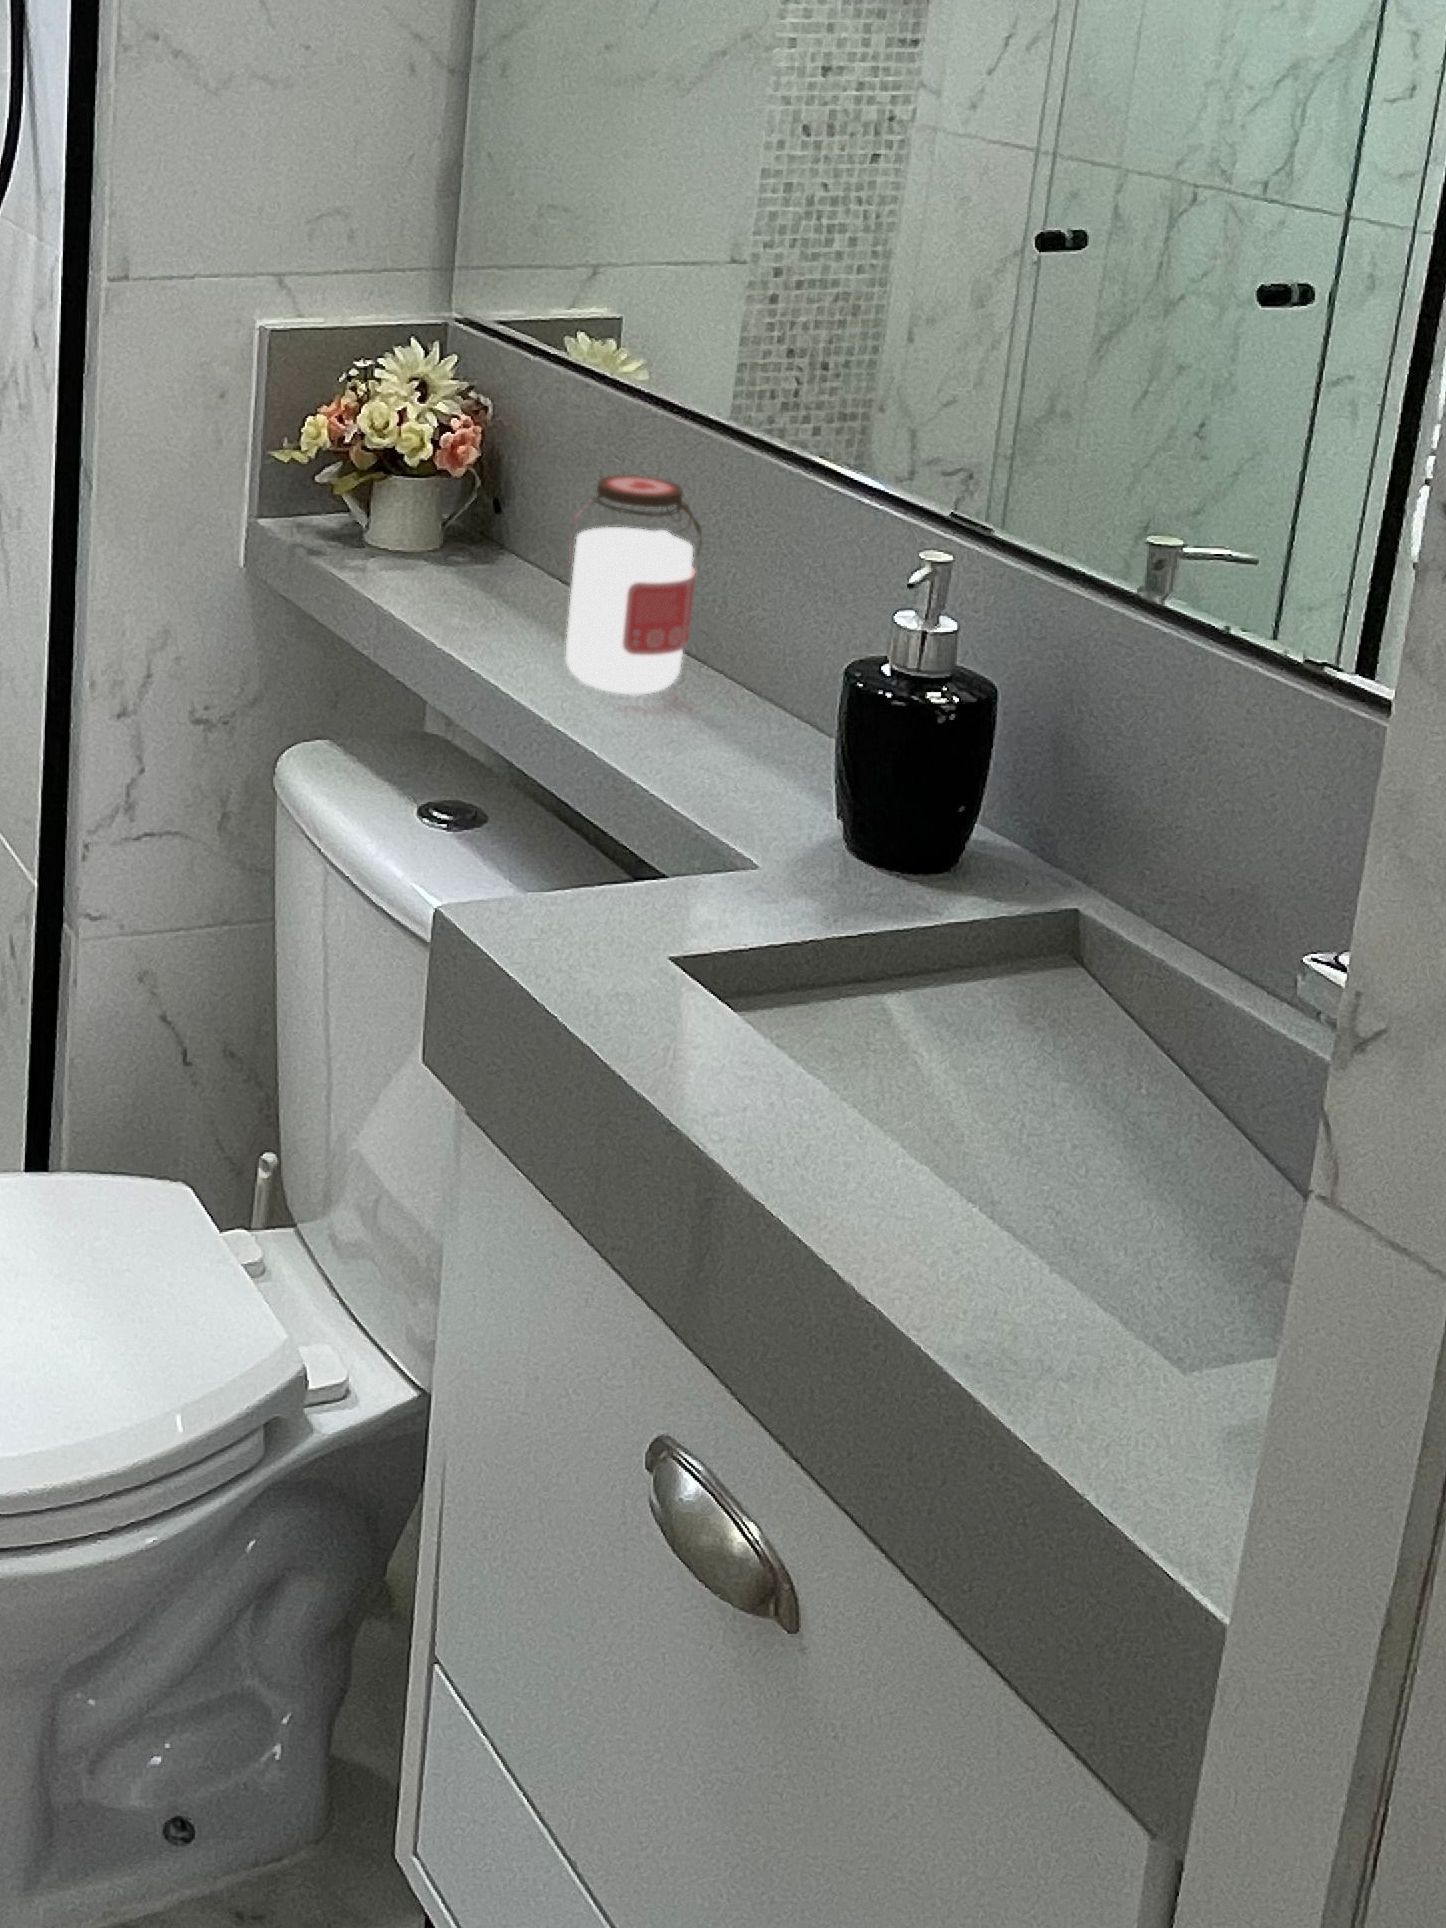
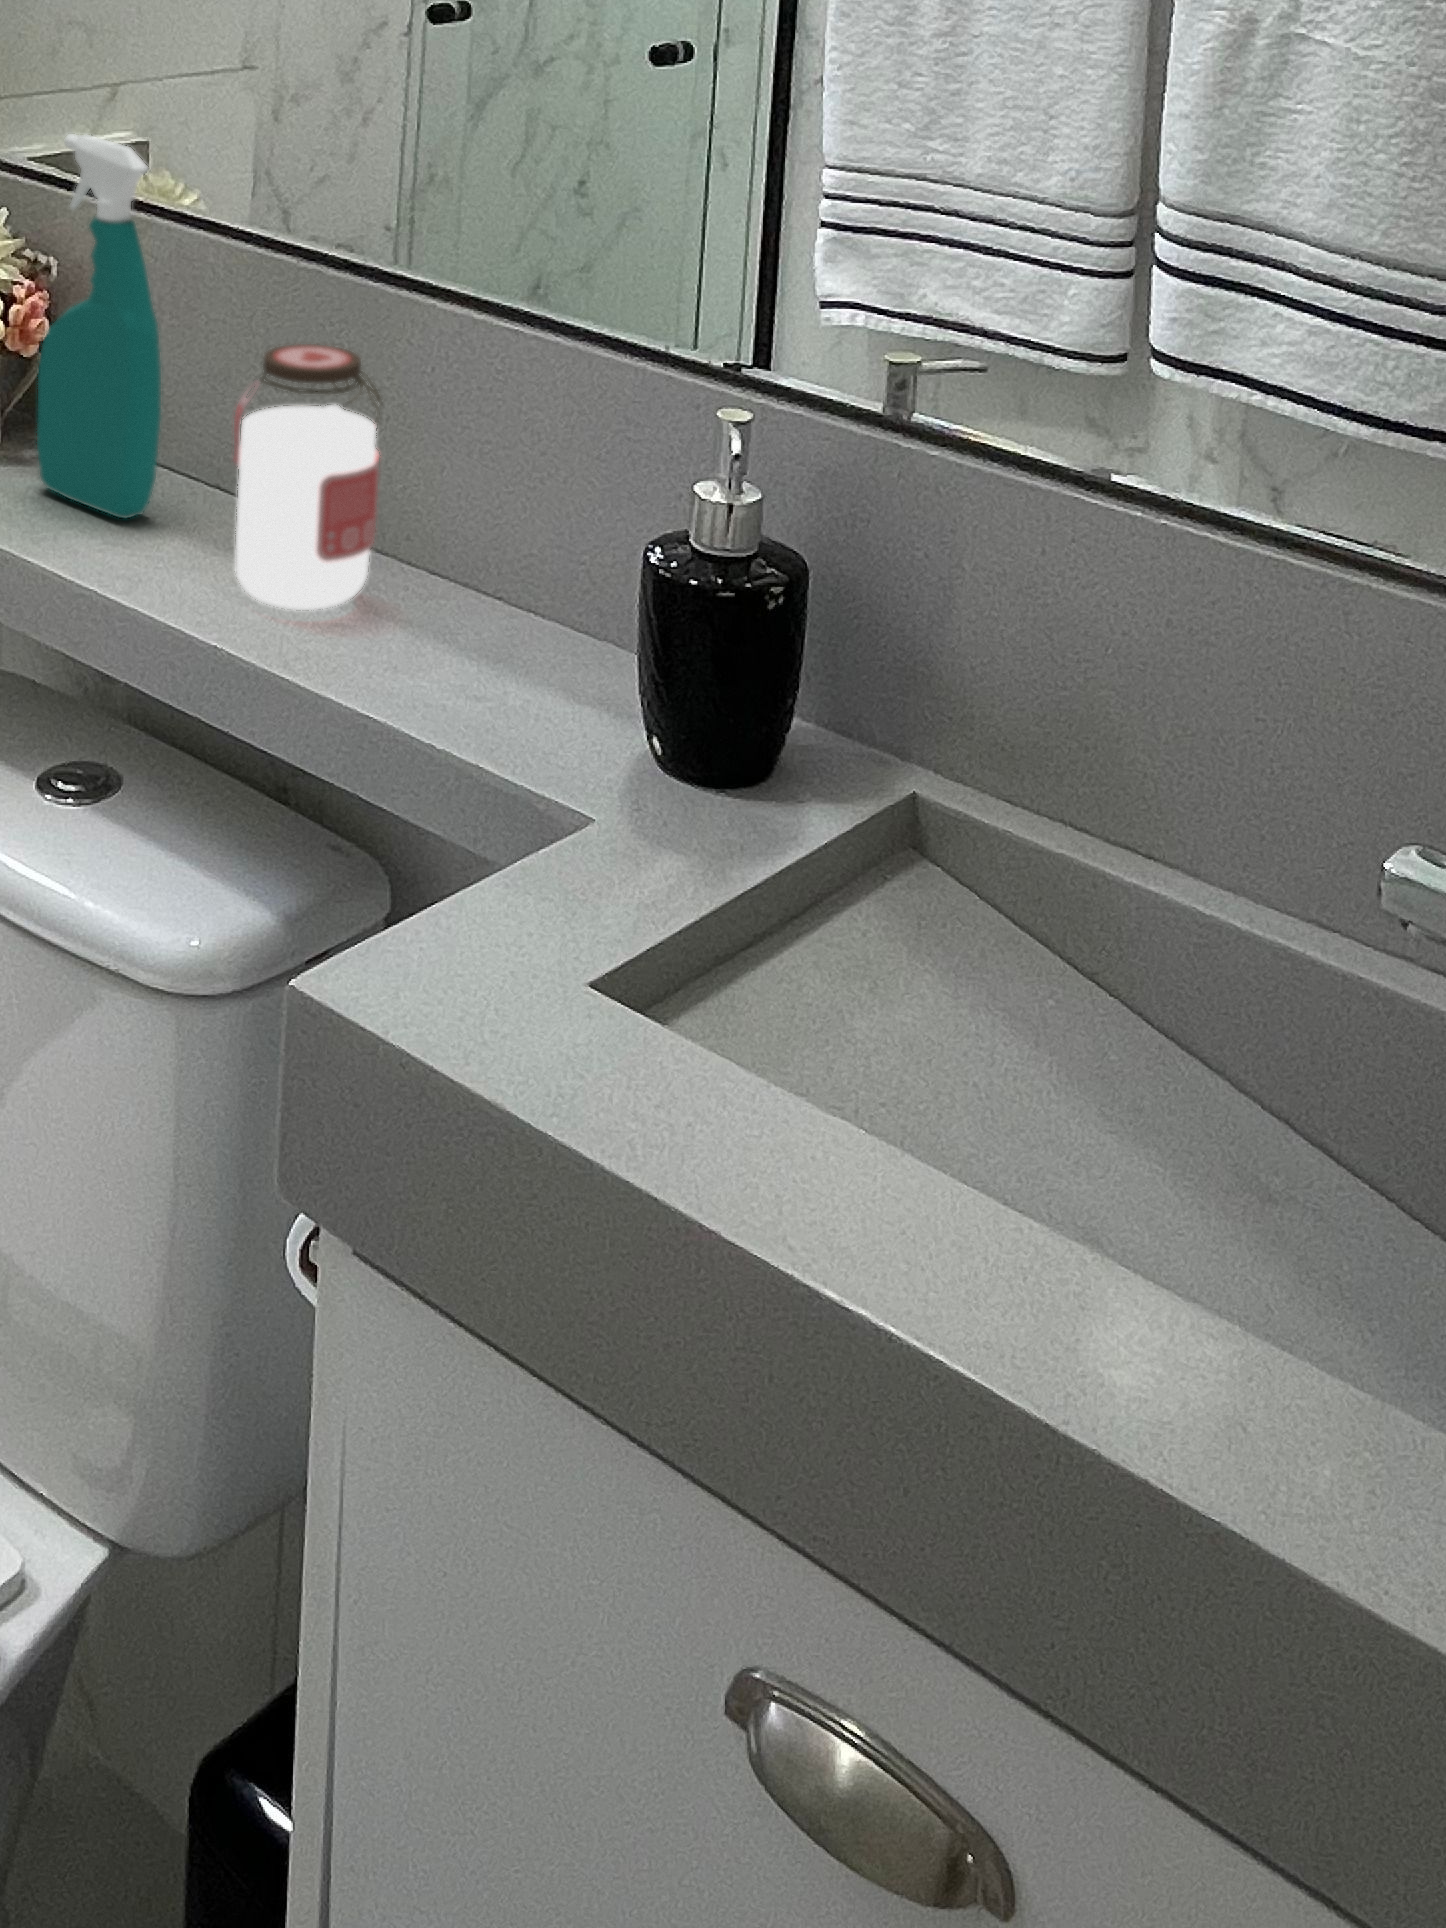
spray bottle: none [455,291,549,612] -> present [37,134,161,518]

